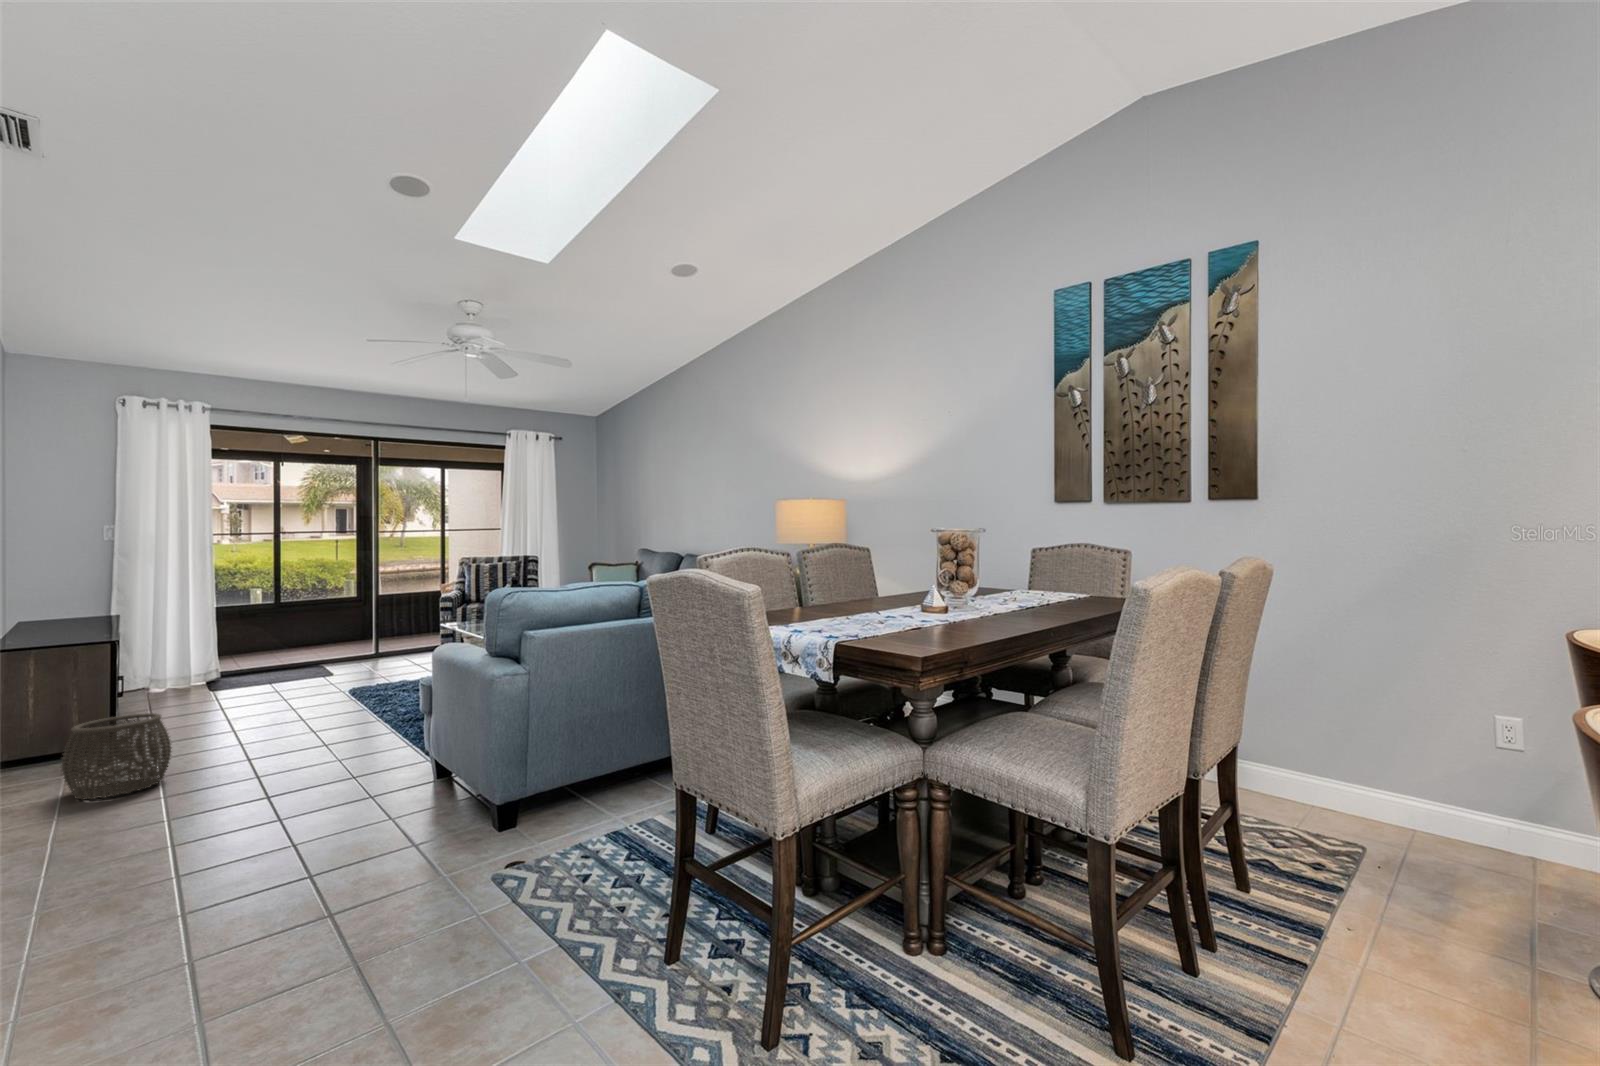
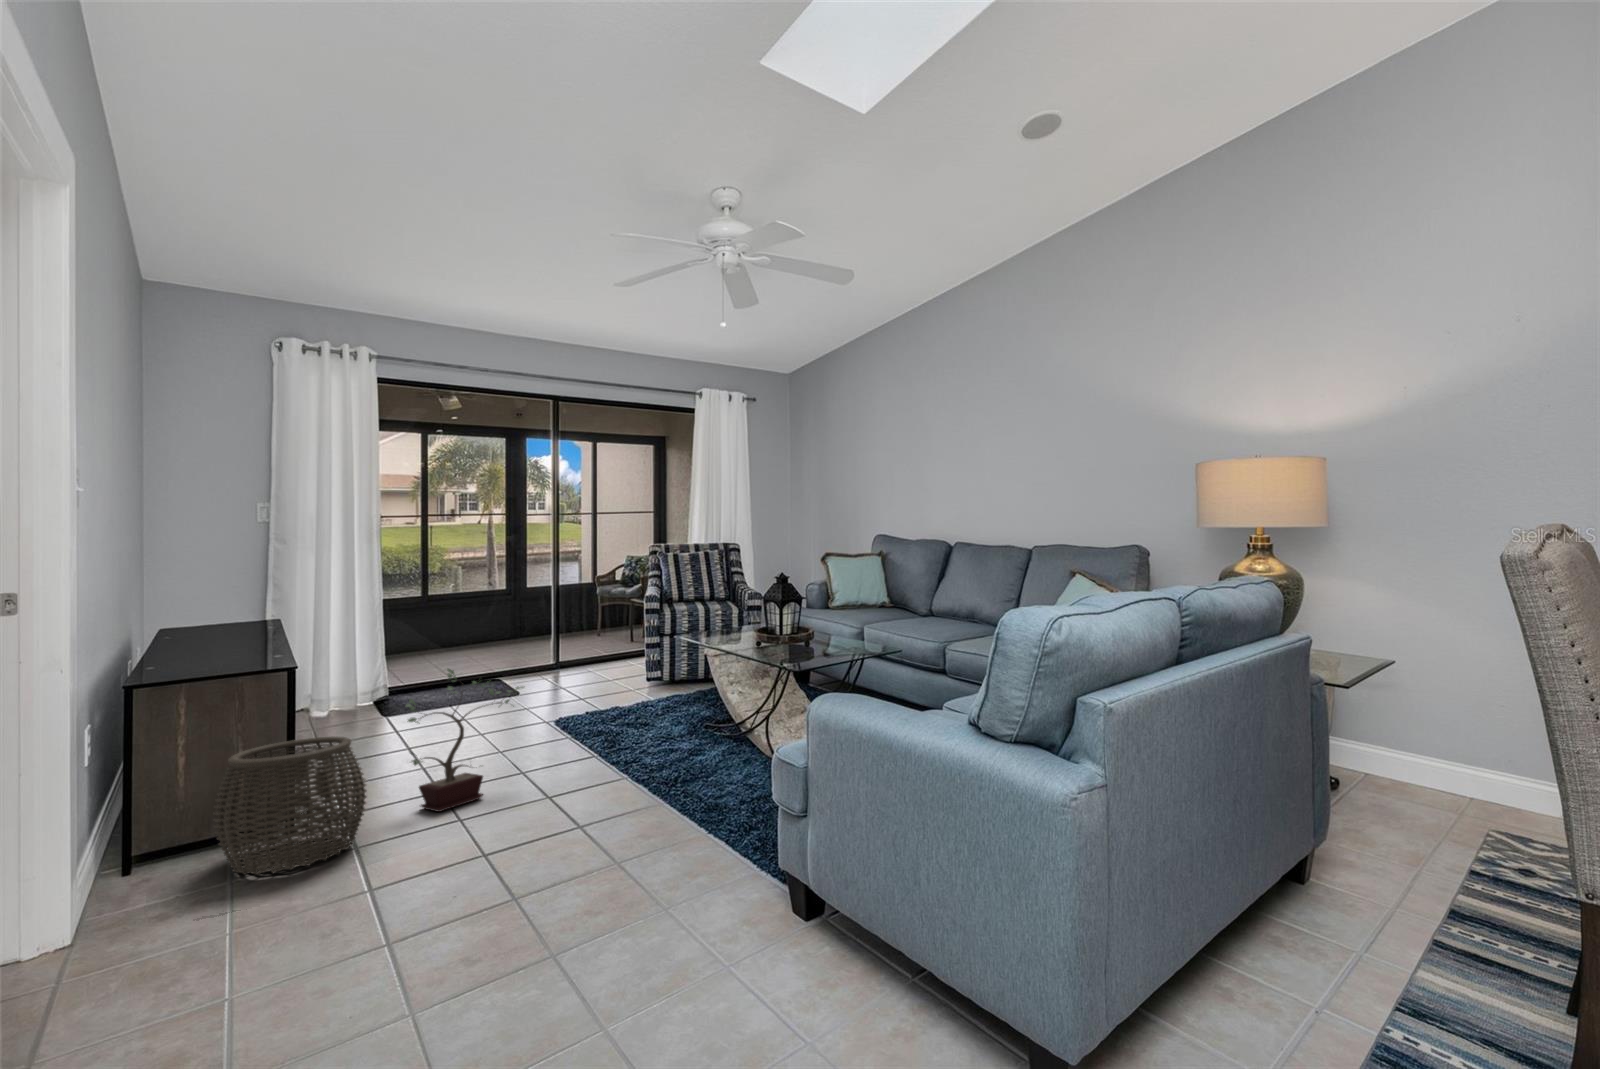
potted plant: none [205,666,302,762] -> present [406,669,524,812]

